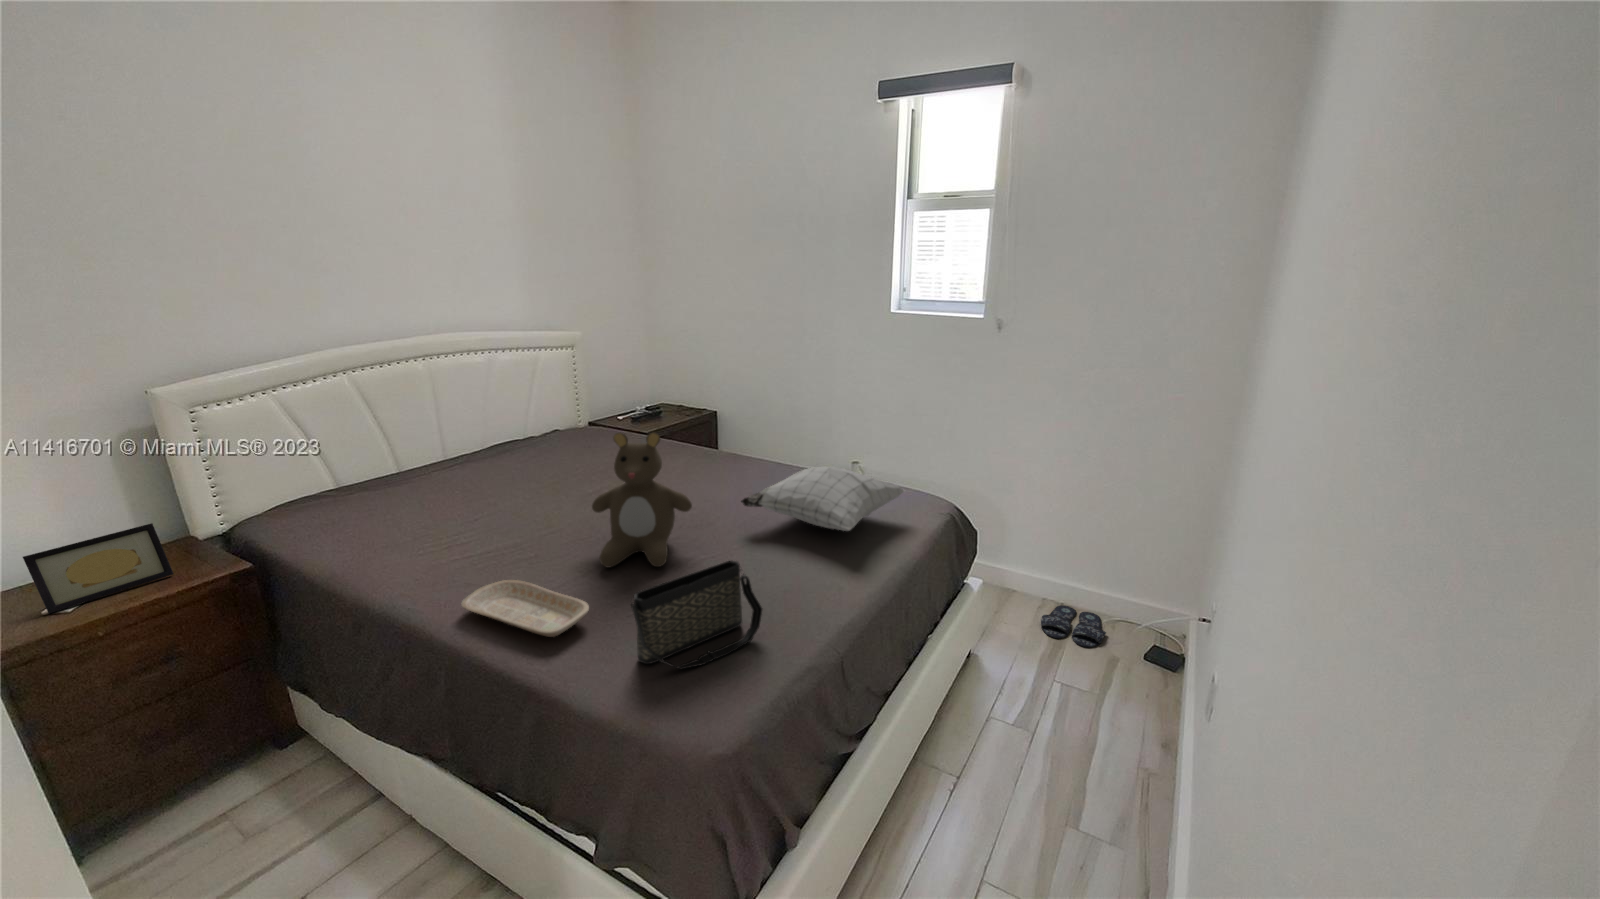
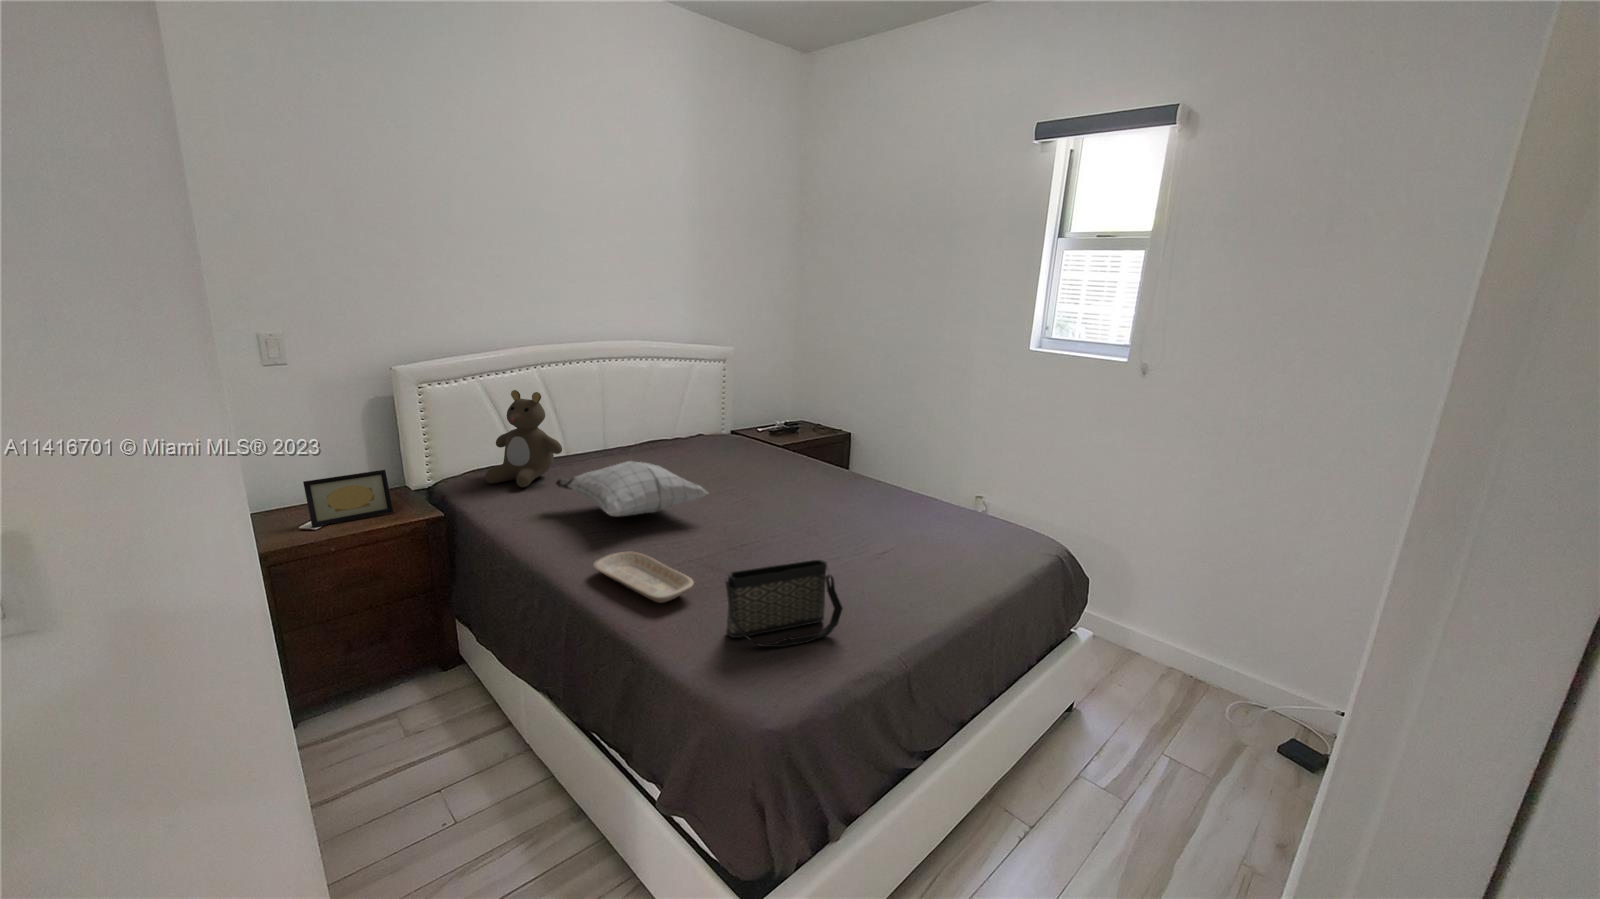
teddy bear: present [592,432,692,567] -> present [485,390,562,487]
pillow: present [741,467,905,531] -> present [556,461,707,516]
slippers: present [1041,605,1106,648] -> none [1162,682,1240,732]

